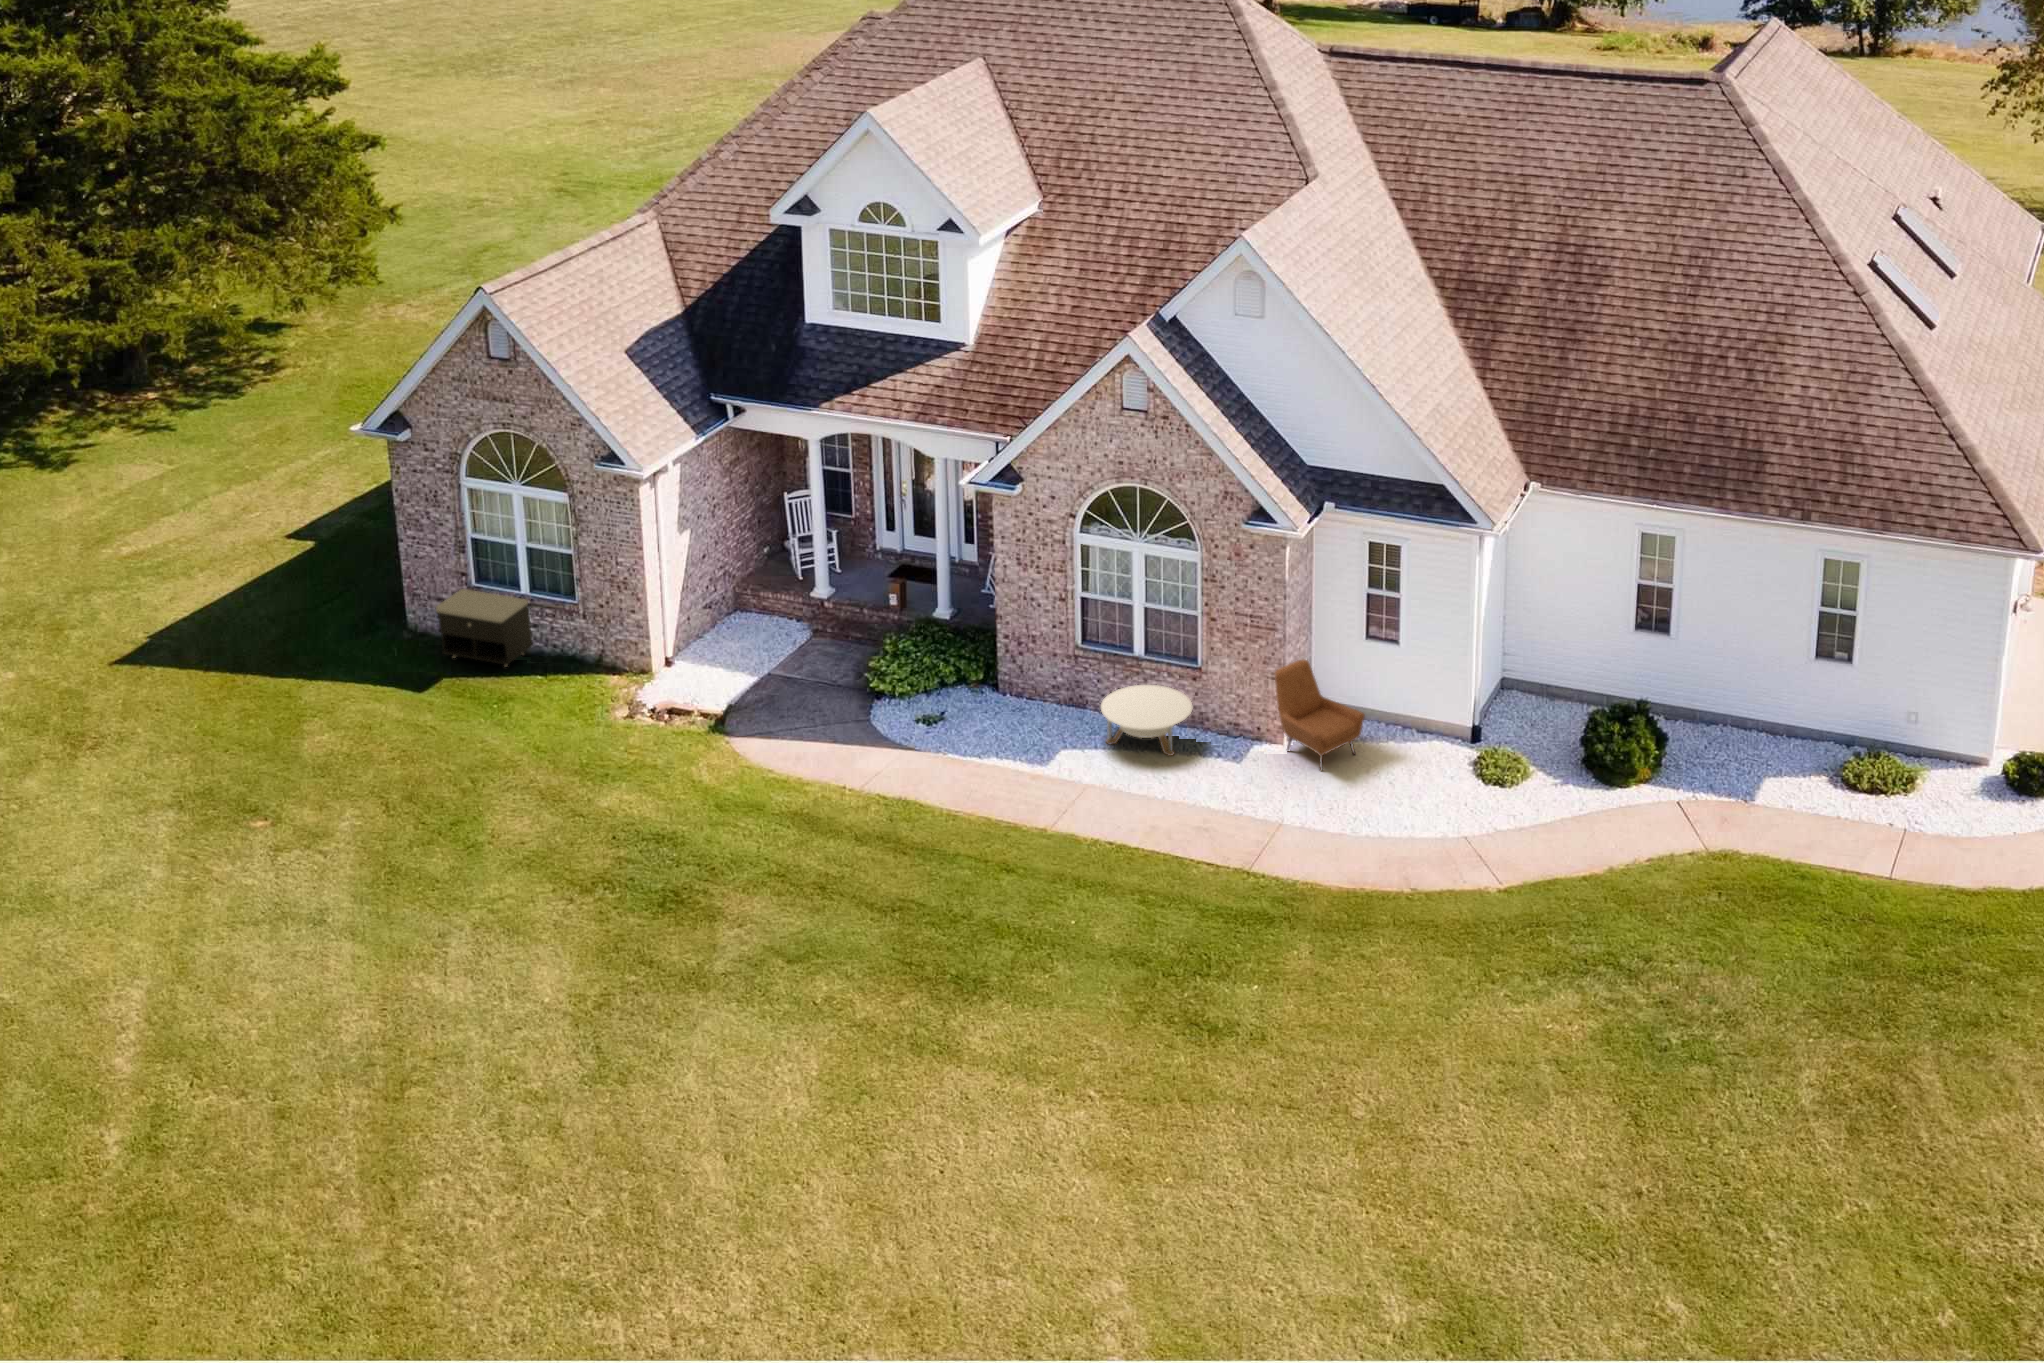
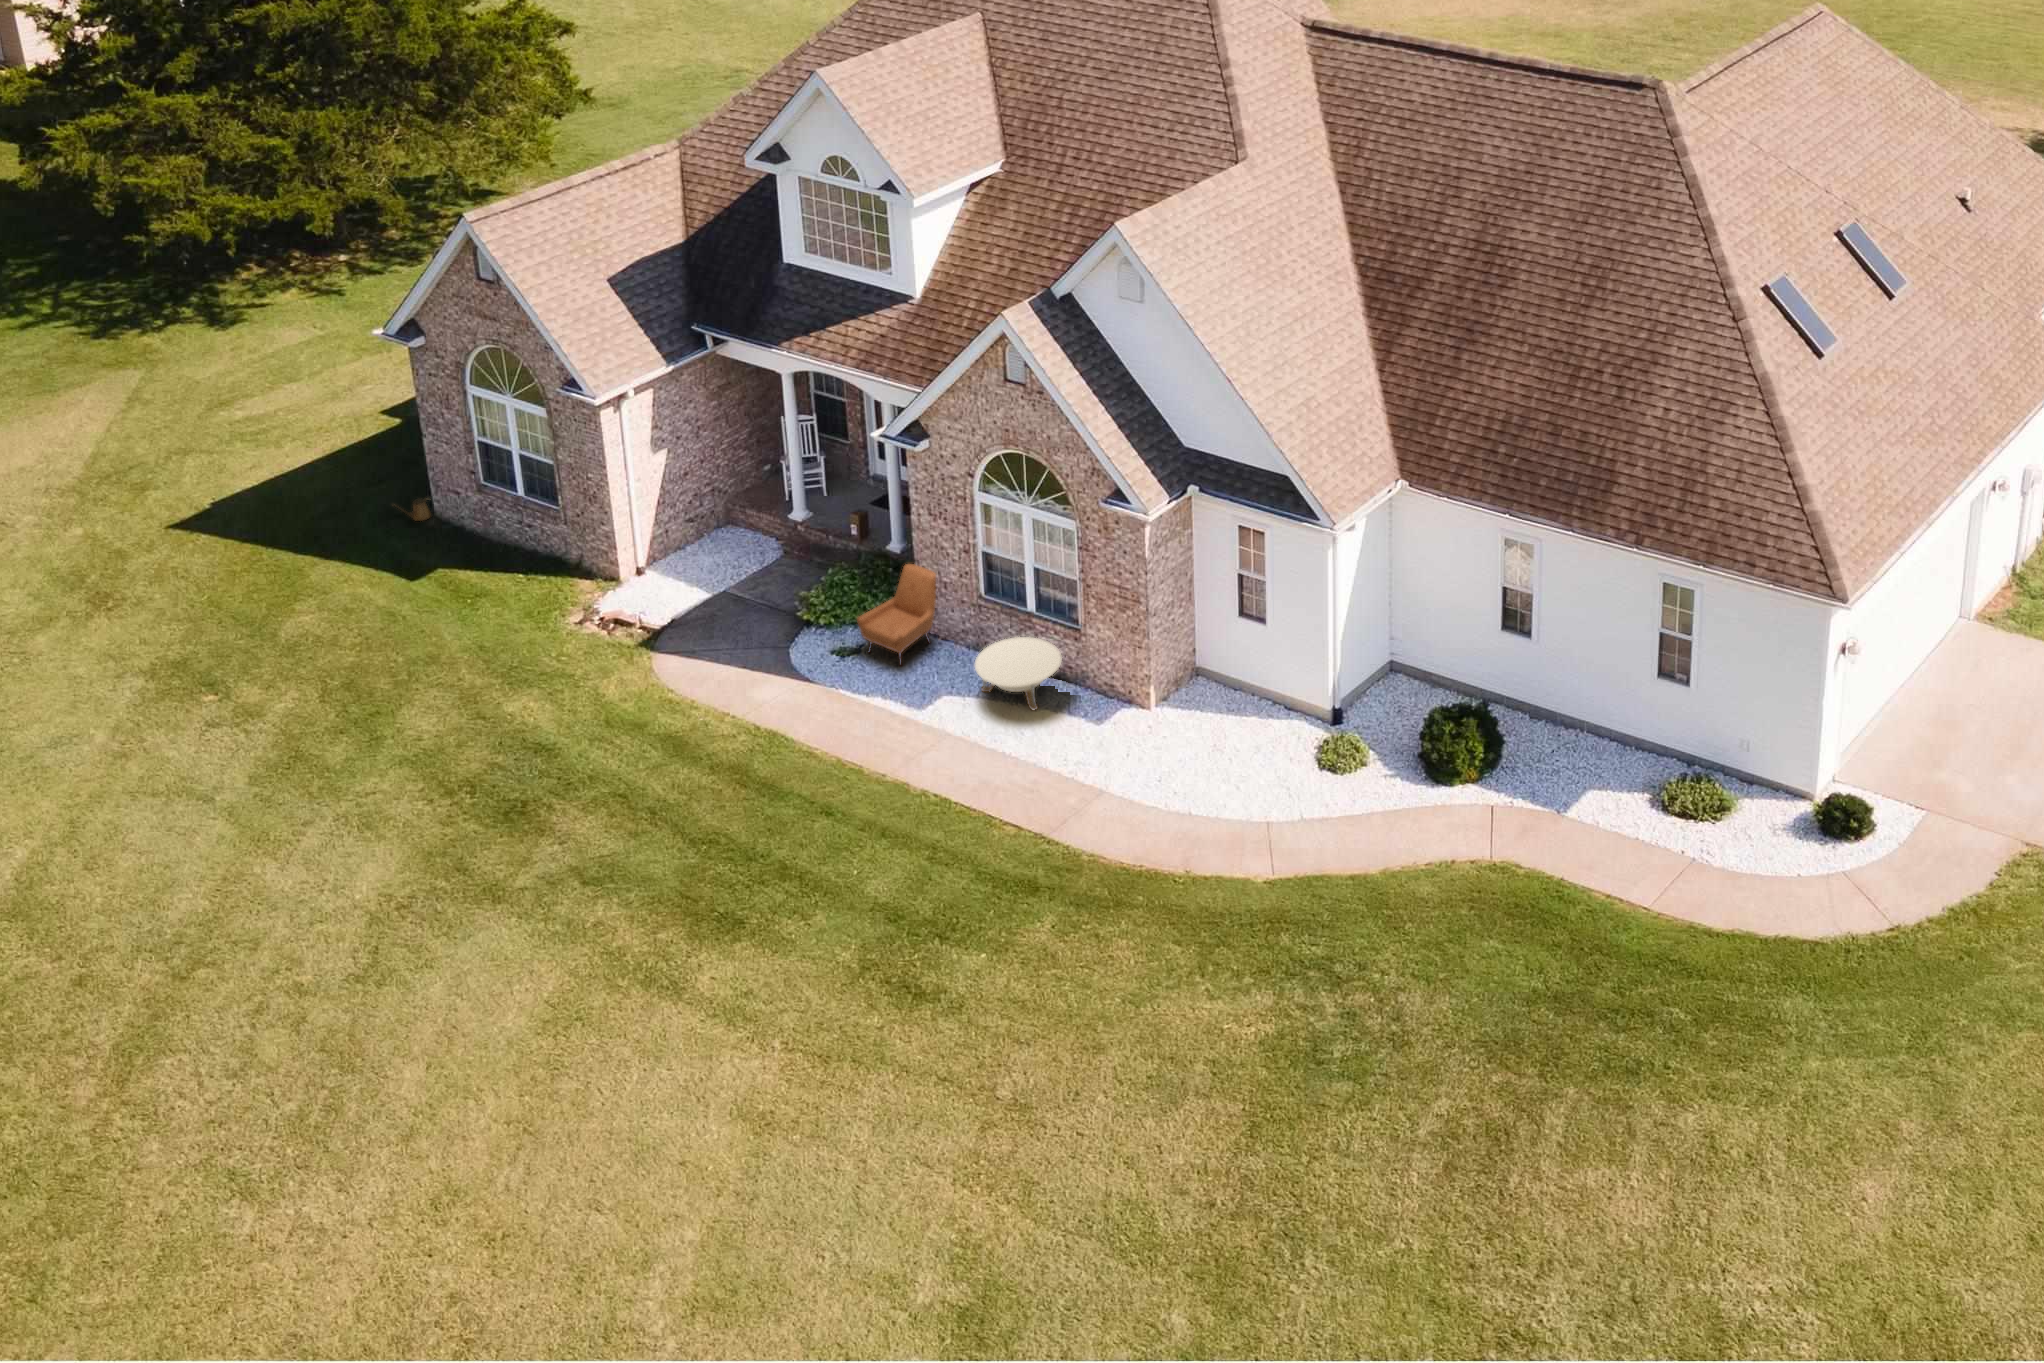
storage bench: present [436,589,533,667] -> none [434,486,525,561]
watering can: none [370,611,412,637] -> present [404,499,430,521]
chair: present [1275,660,1365,770] -> present [857,564,936,665]

